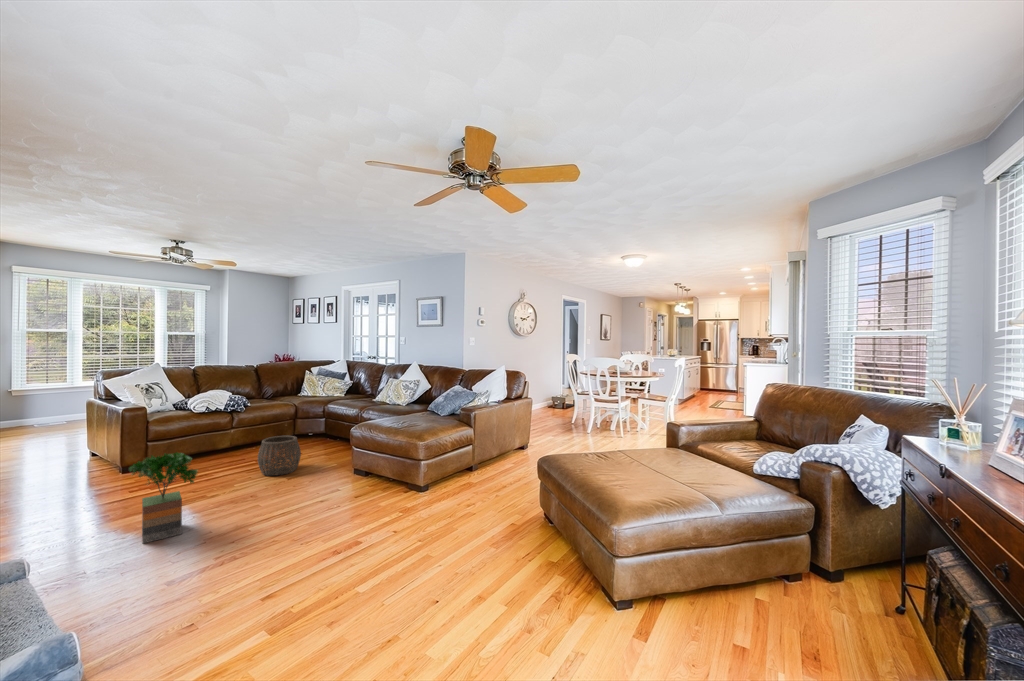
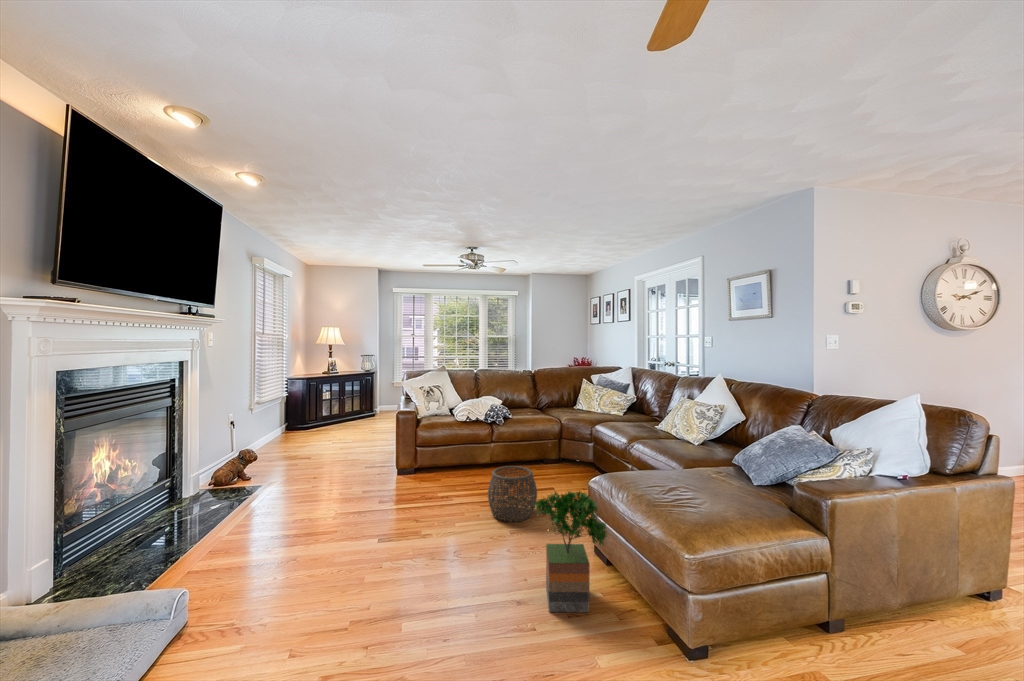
potted tree: present [130,452,198,543] -> present [534,491,606,612]

